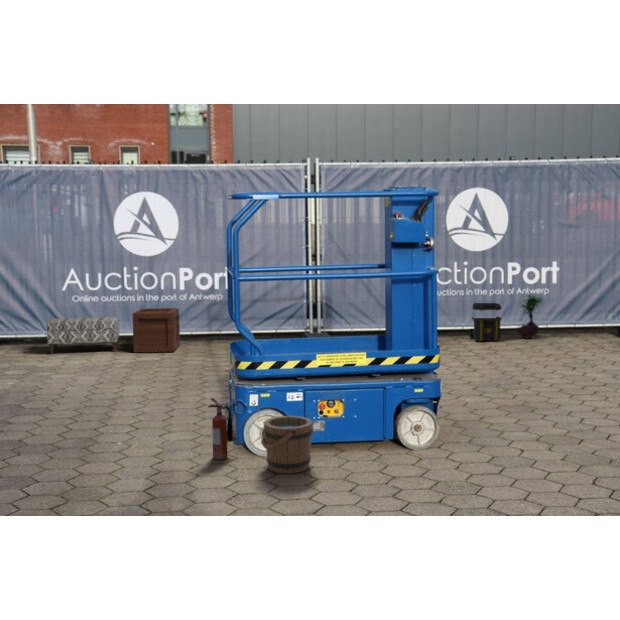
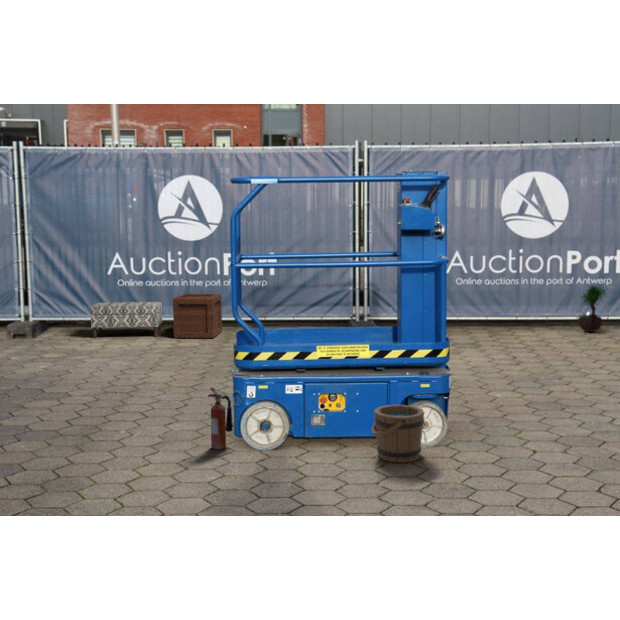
toolbox: present [469,303,501,342] -> none [525,292,559,335]
bucket: present [261,416,313,474] -> present [371,405,424,462]

